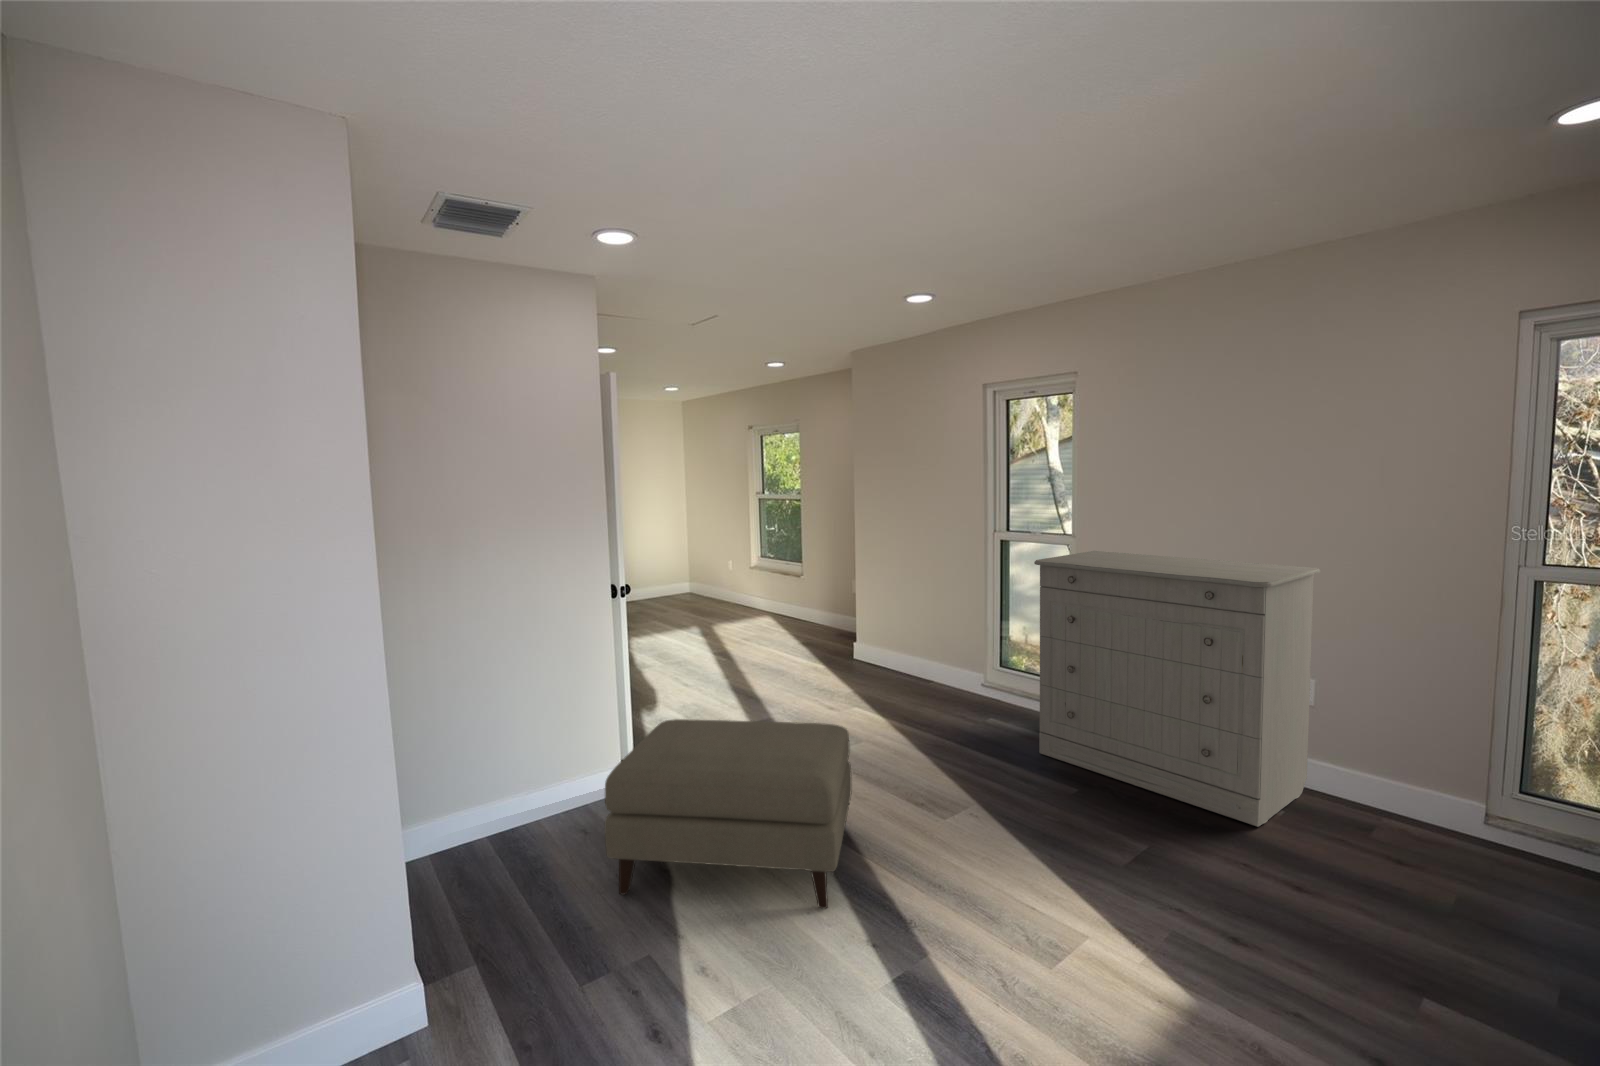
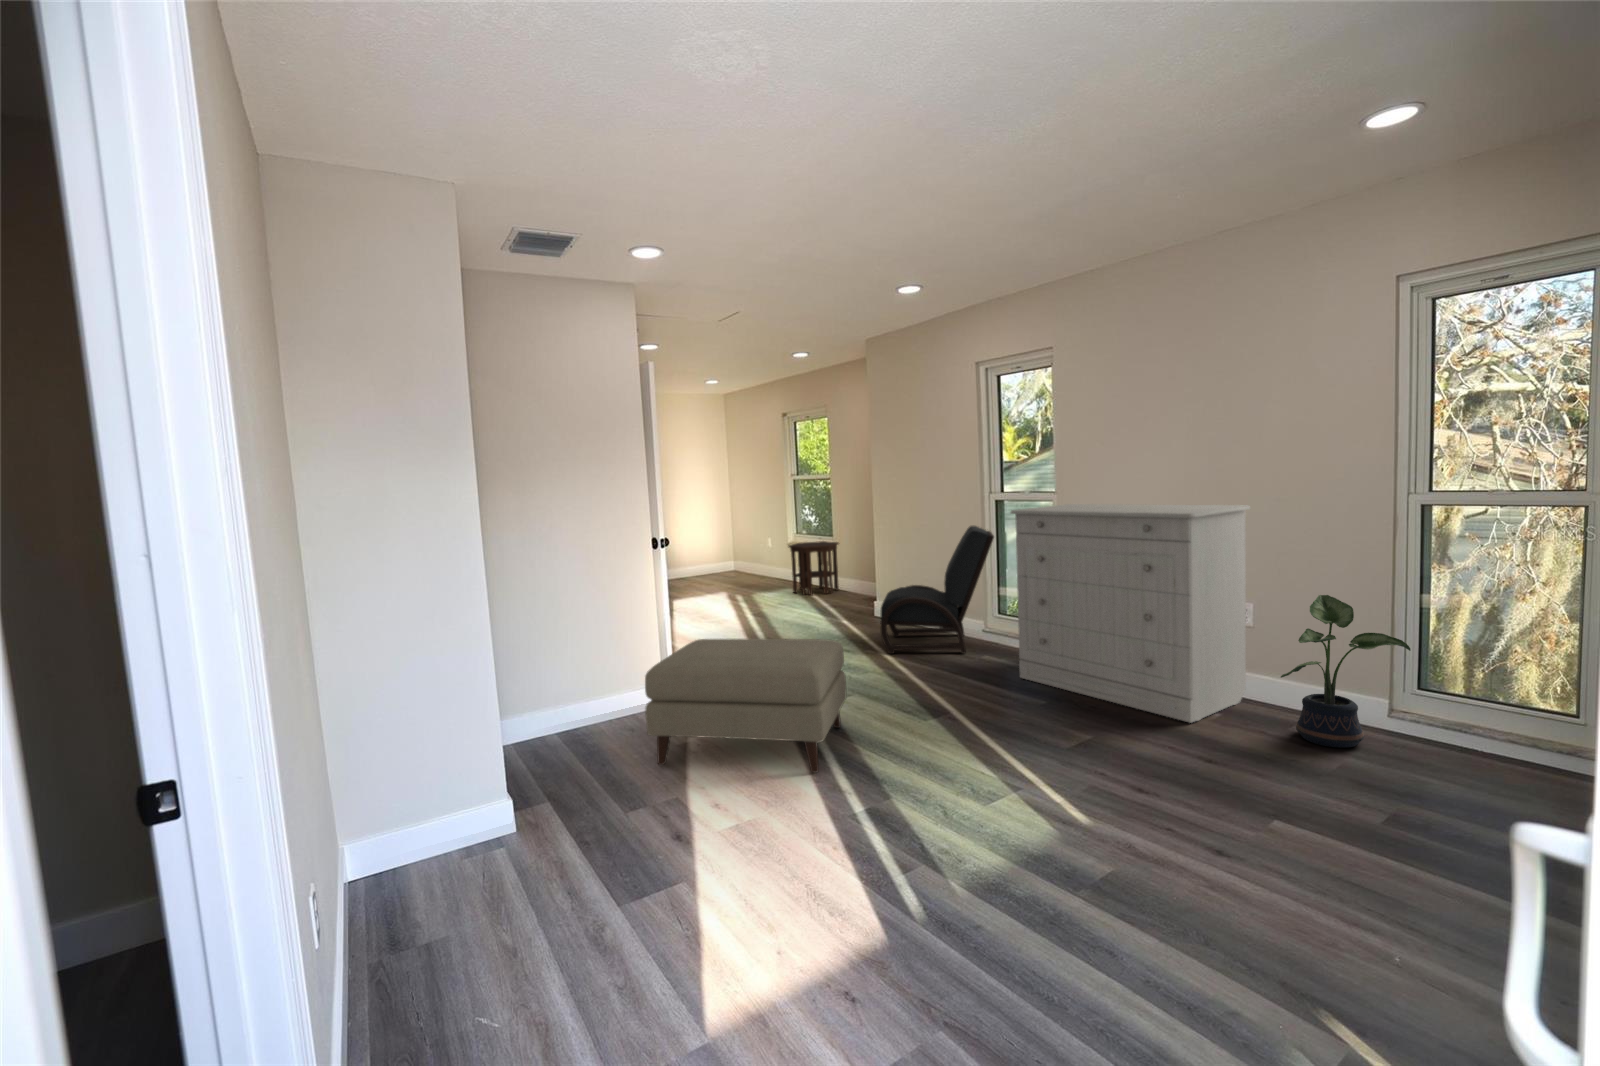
lounge chair: none [871,566,1004,716] -> present [880,526,994,654]
side table: none [753,567,810,629] -> present [789,541,839,595]
potted plant: none [1370,678,1533,868] -> present [1281,595,1410,748]

